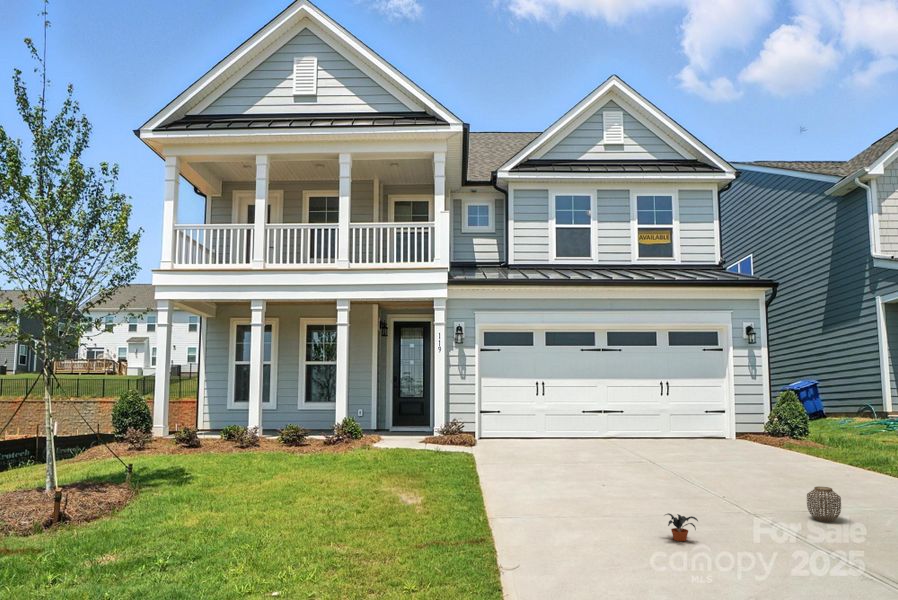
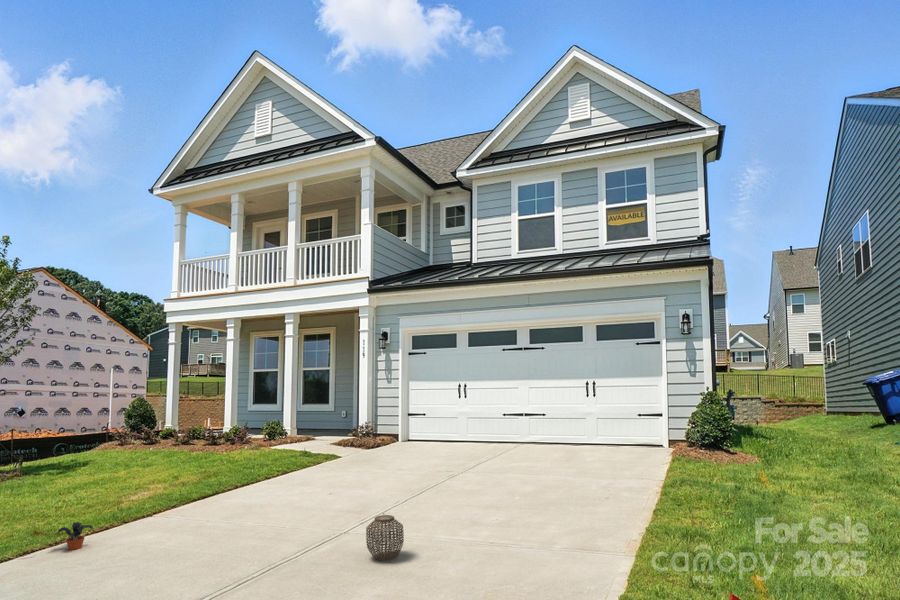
potted plant: present [665,513,698,541] -> present [57,522,93,550]

